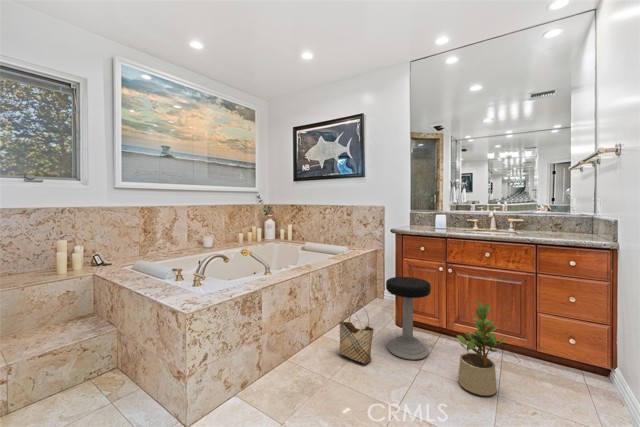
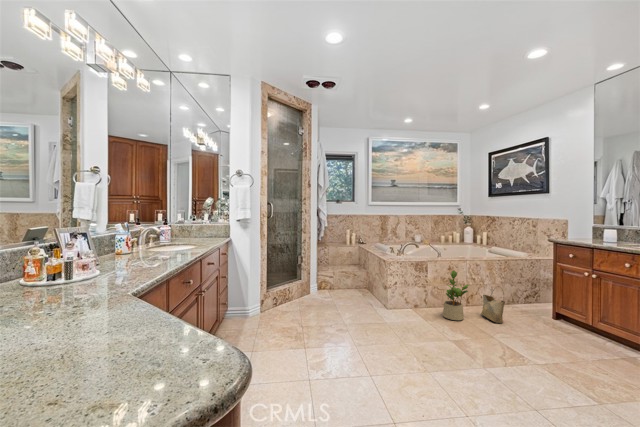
stool: present [386,277,431,360] -> none [523,273,564,335]
potted plant: present [457,301,506,396] -> present [443,271,469,320]

